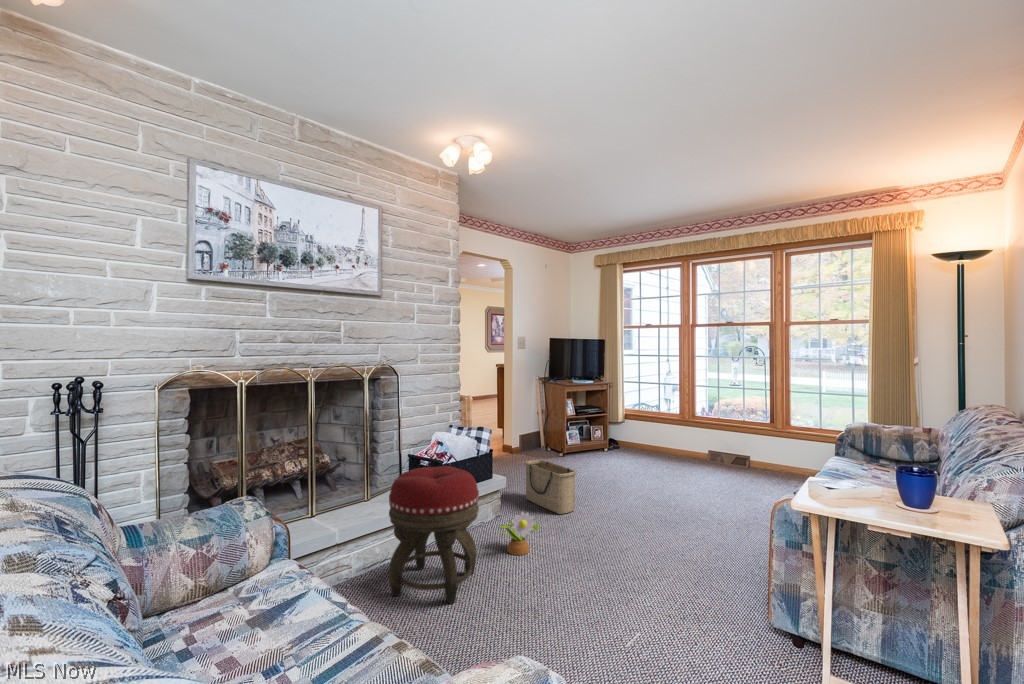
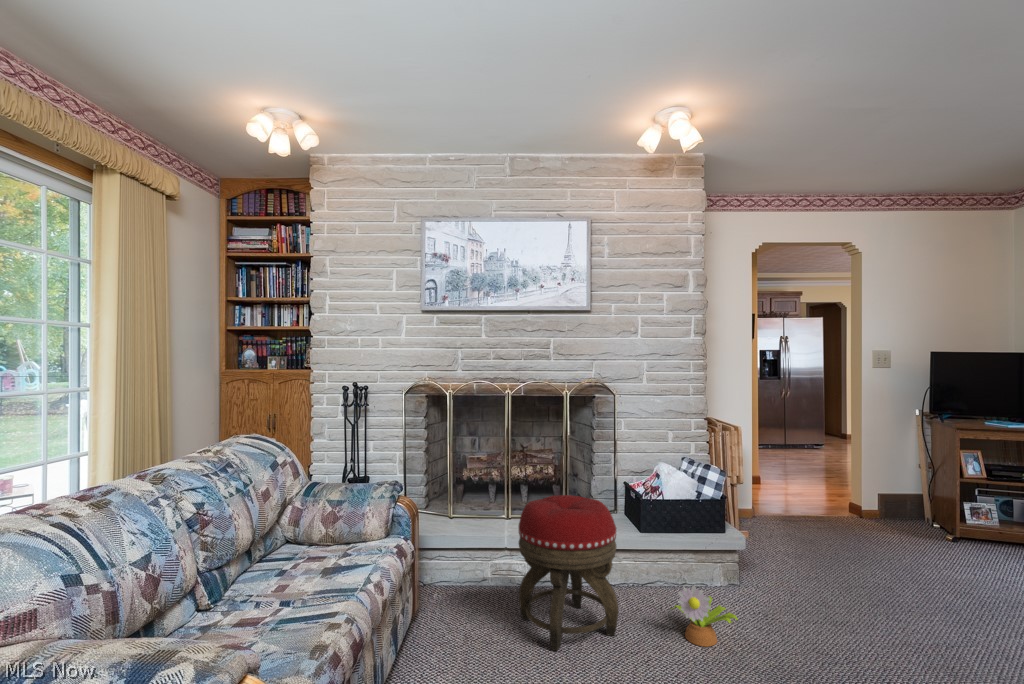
basket: present [524,460,577,514] -> none [809,532,870,628]

